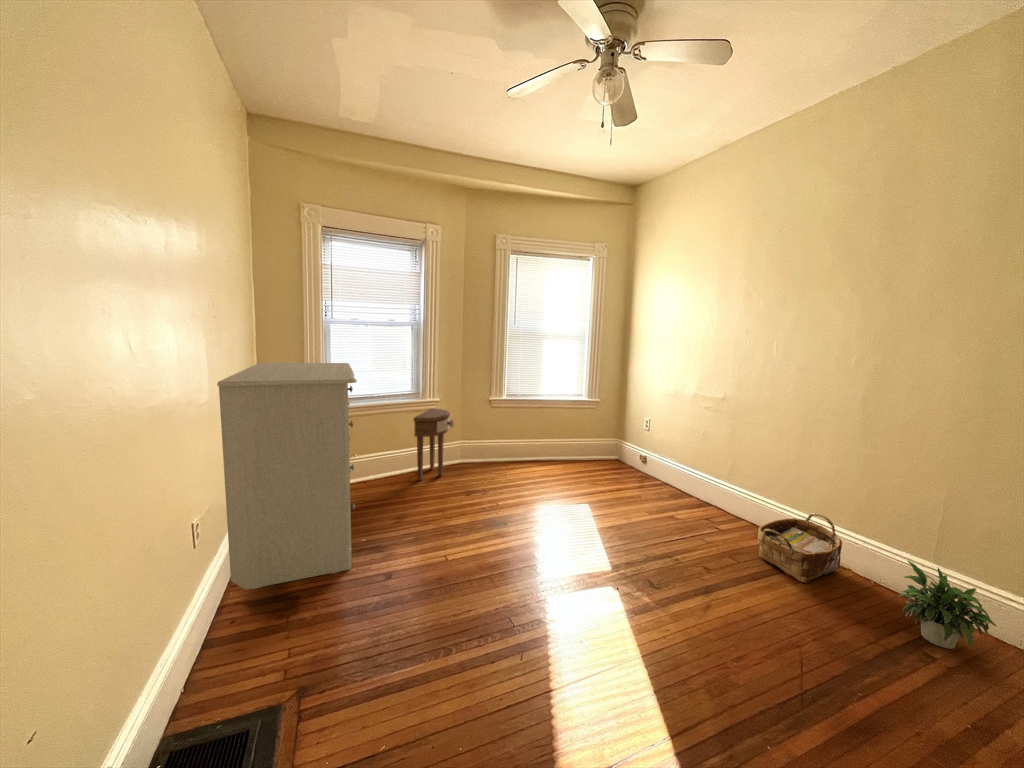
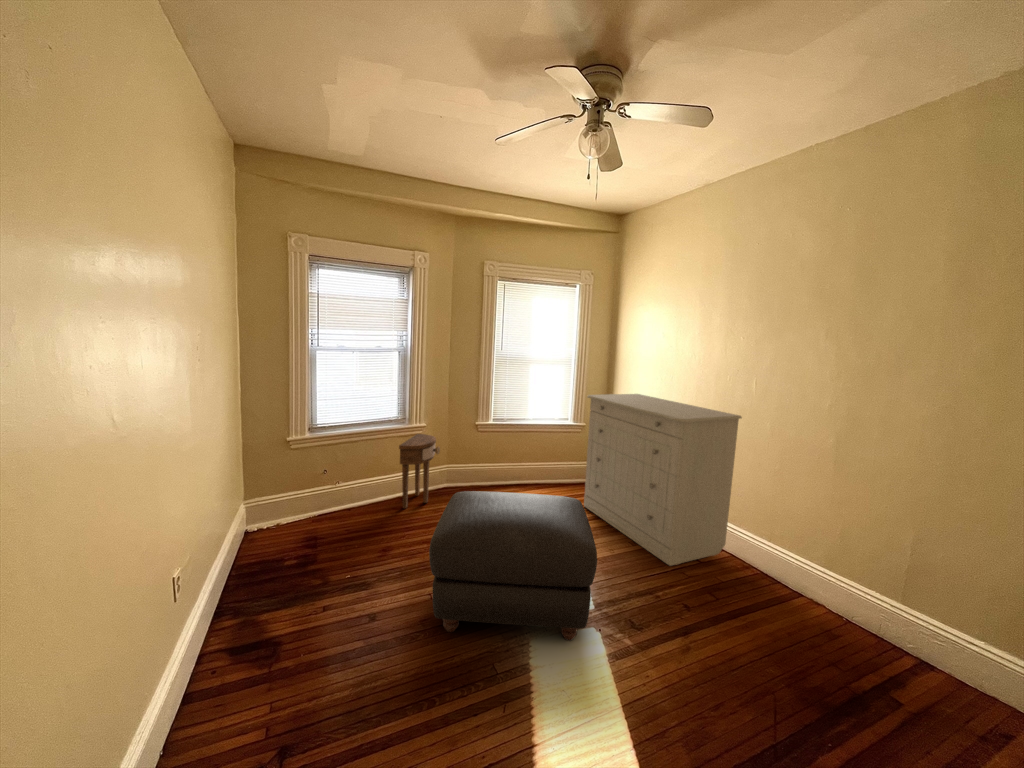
dresser: present [217,363,357,590] -> present [584,394,742,566]
ottoman: none [444,455,614,598] -> present [429,491,597,640]
woven basket: present [758,513,842,583] -> none [737,550,817,621]
potted plant: present [898,561,996,649] -> none [867,603,956,692]

